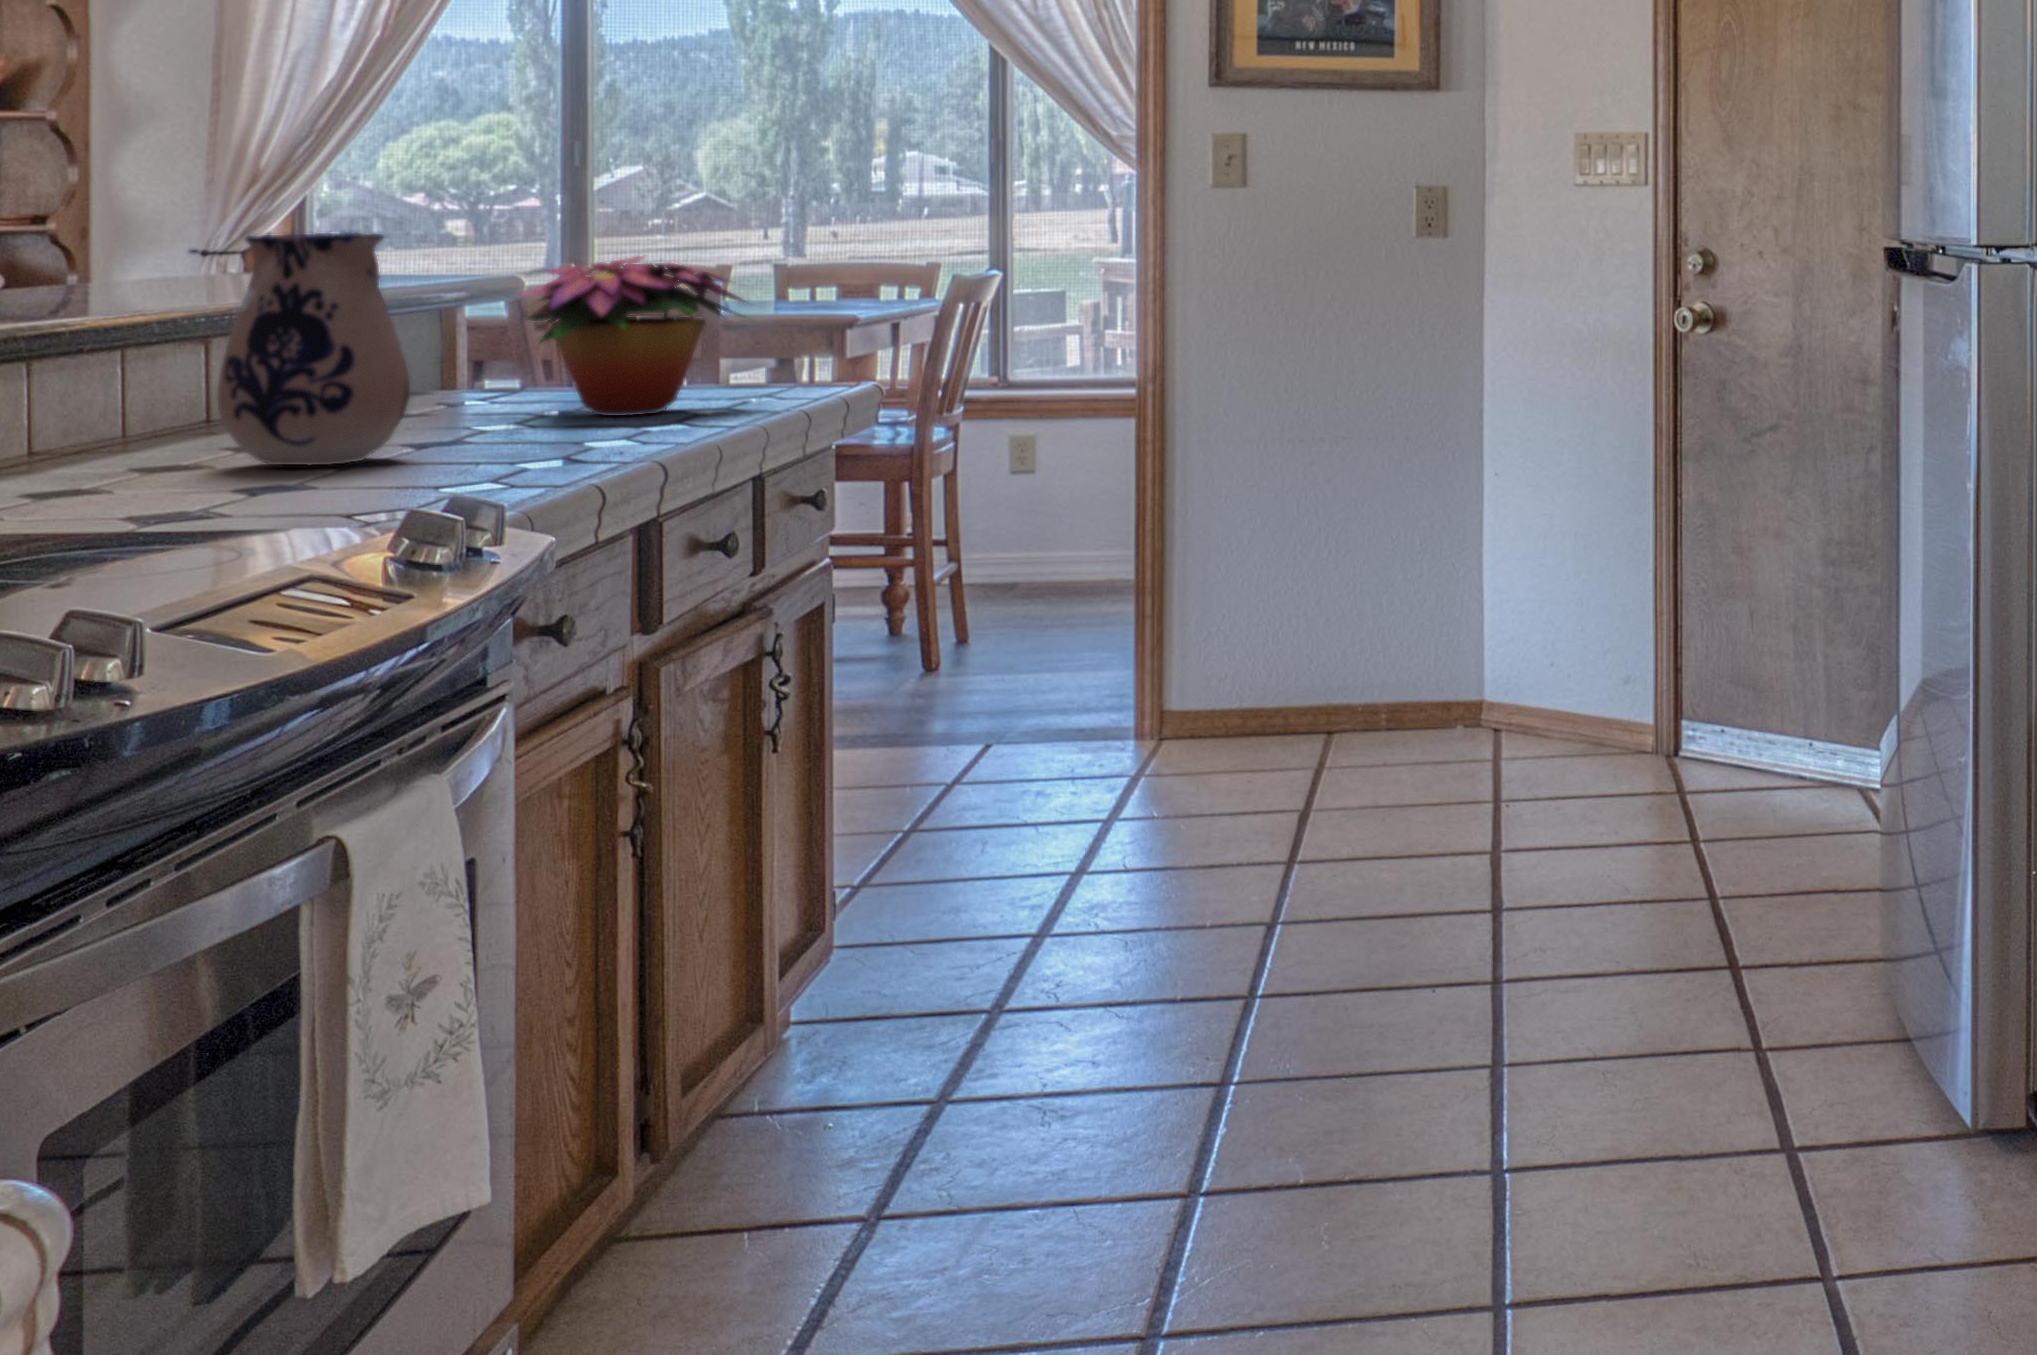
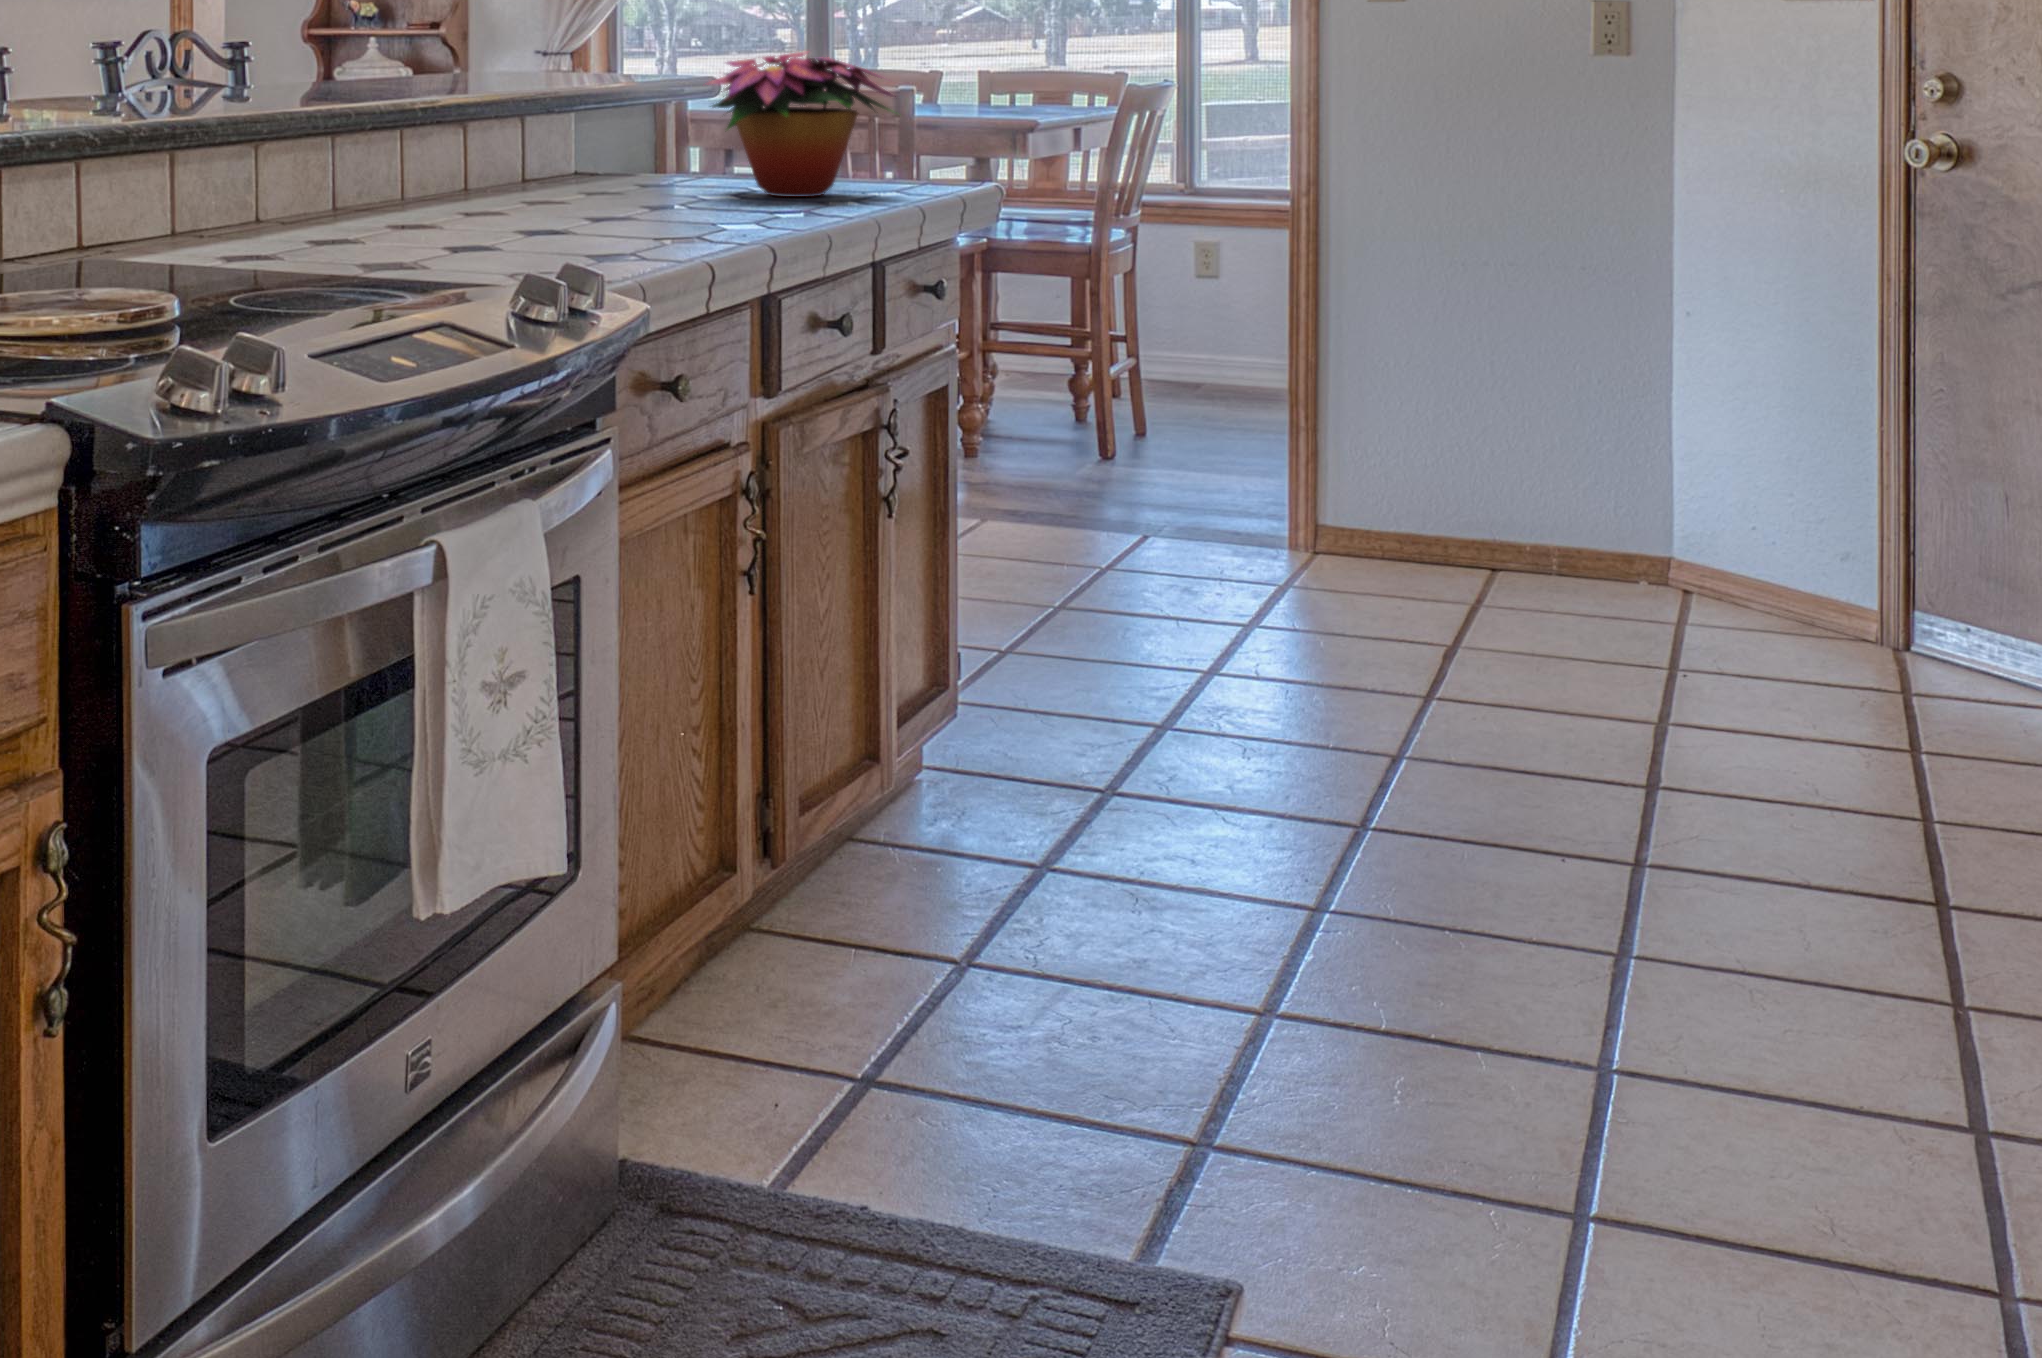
ceramic pitcher: present [217,232,410,465] -> none [468,24,605,224]

